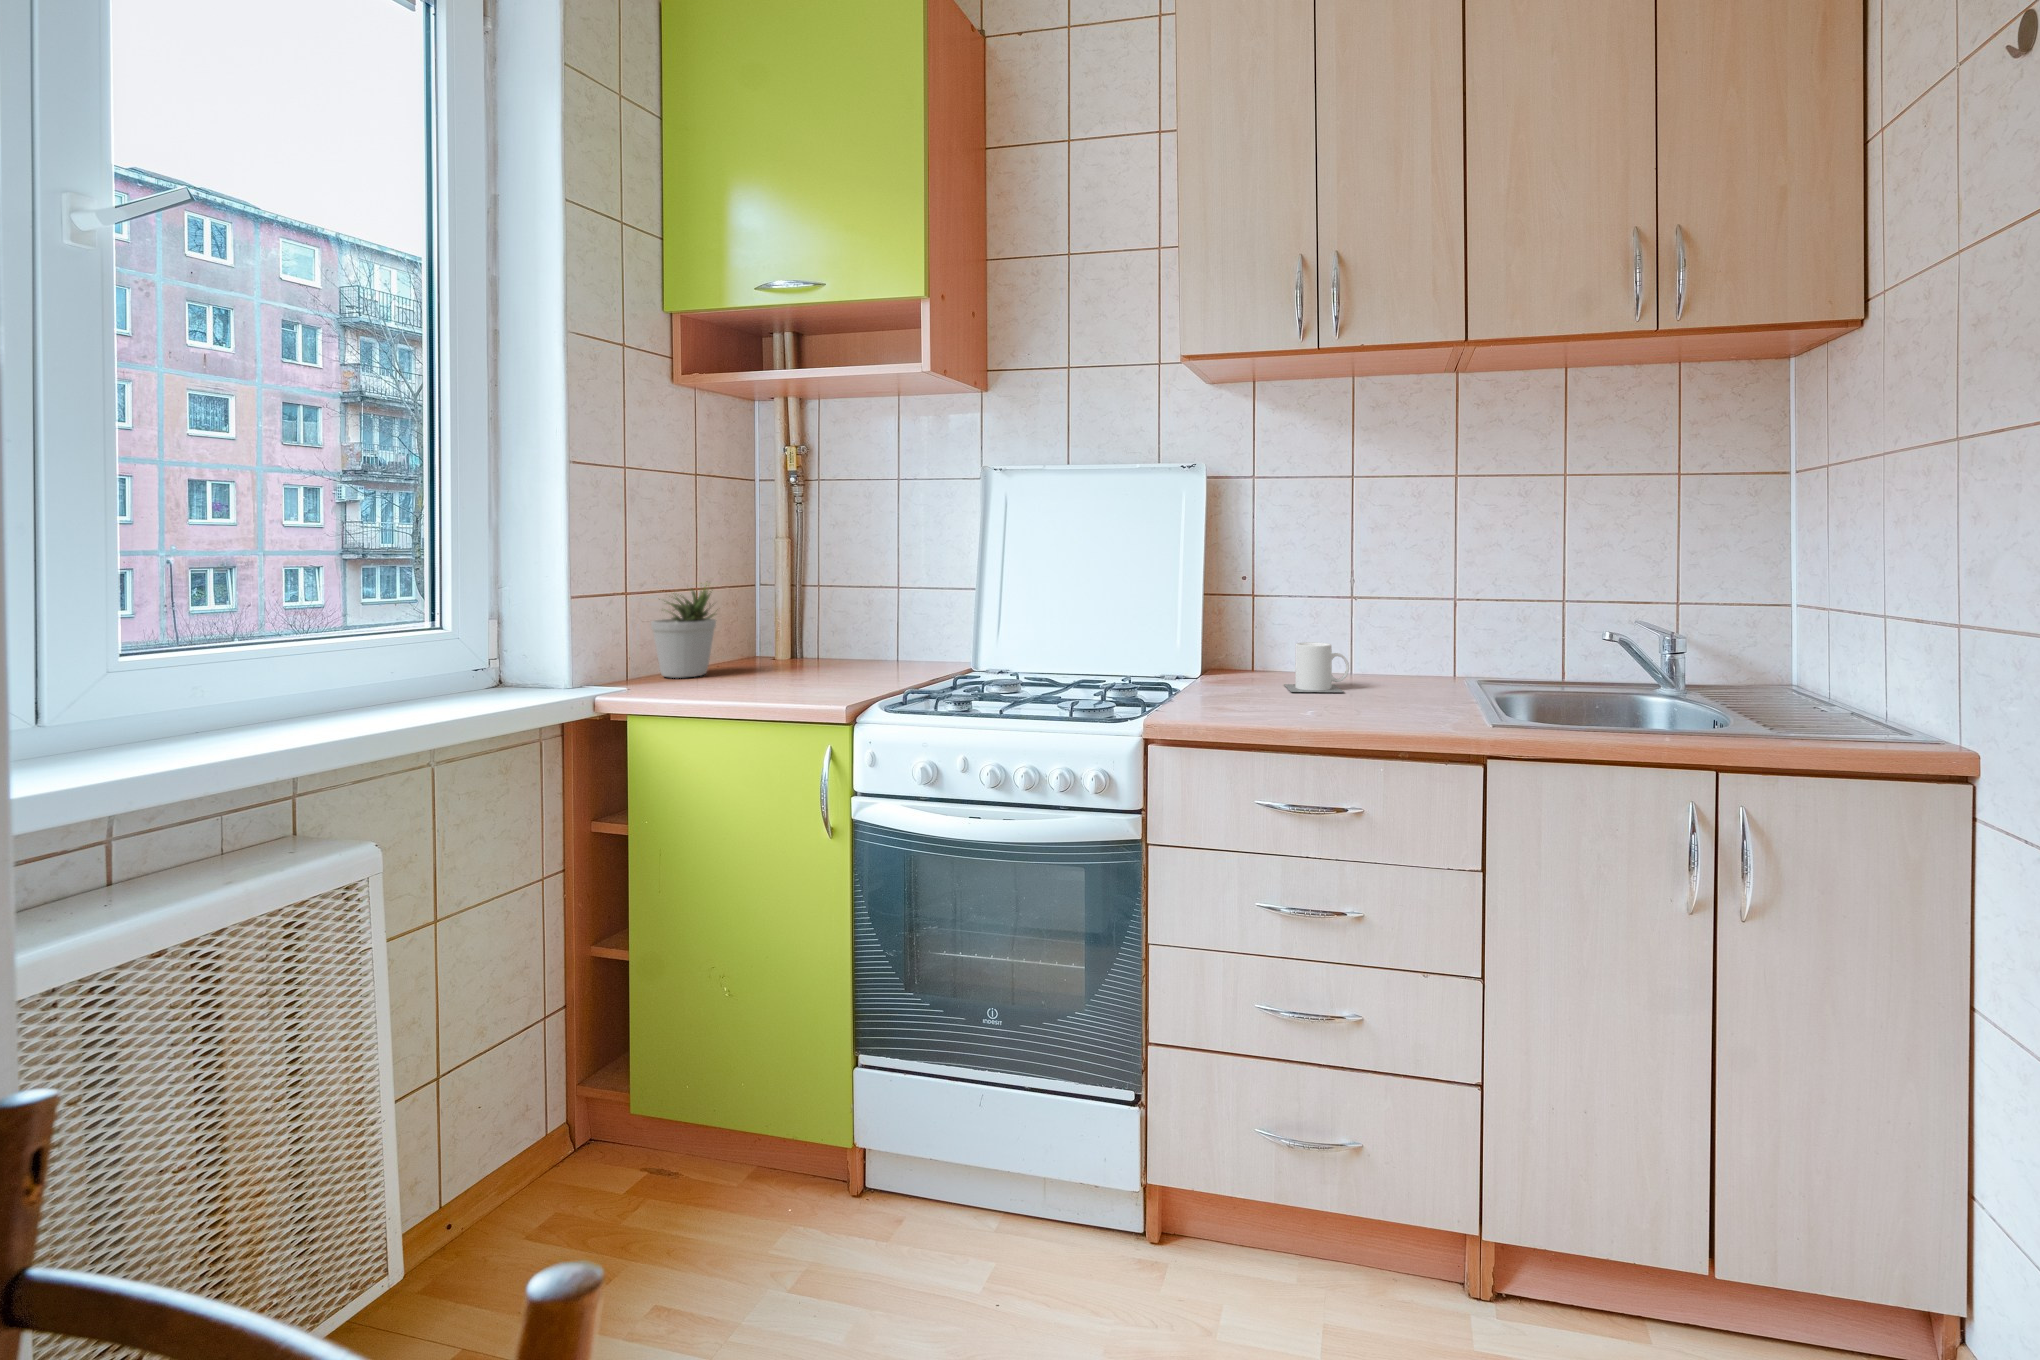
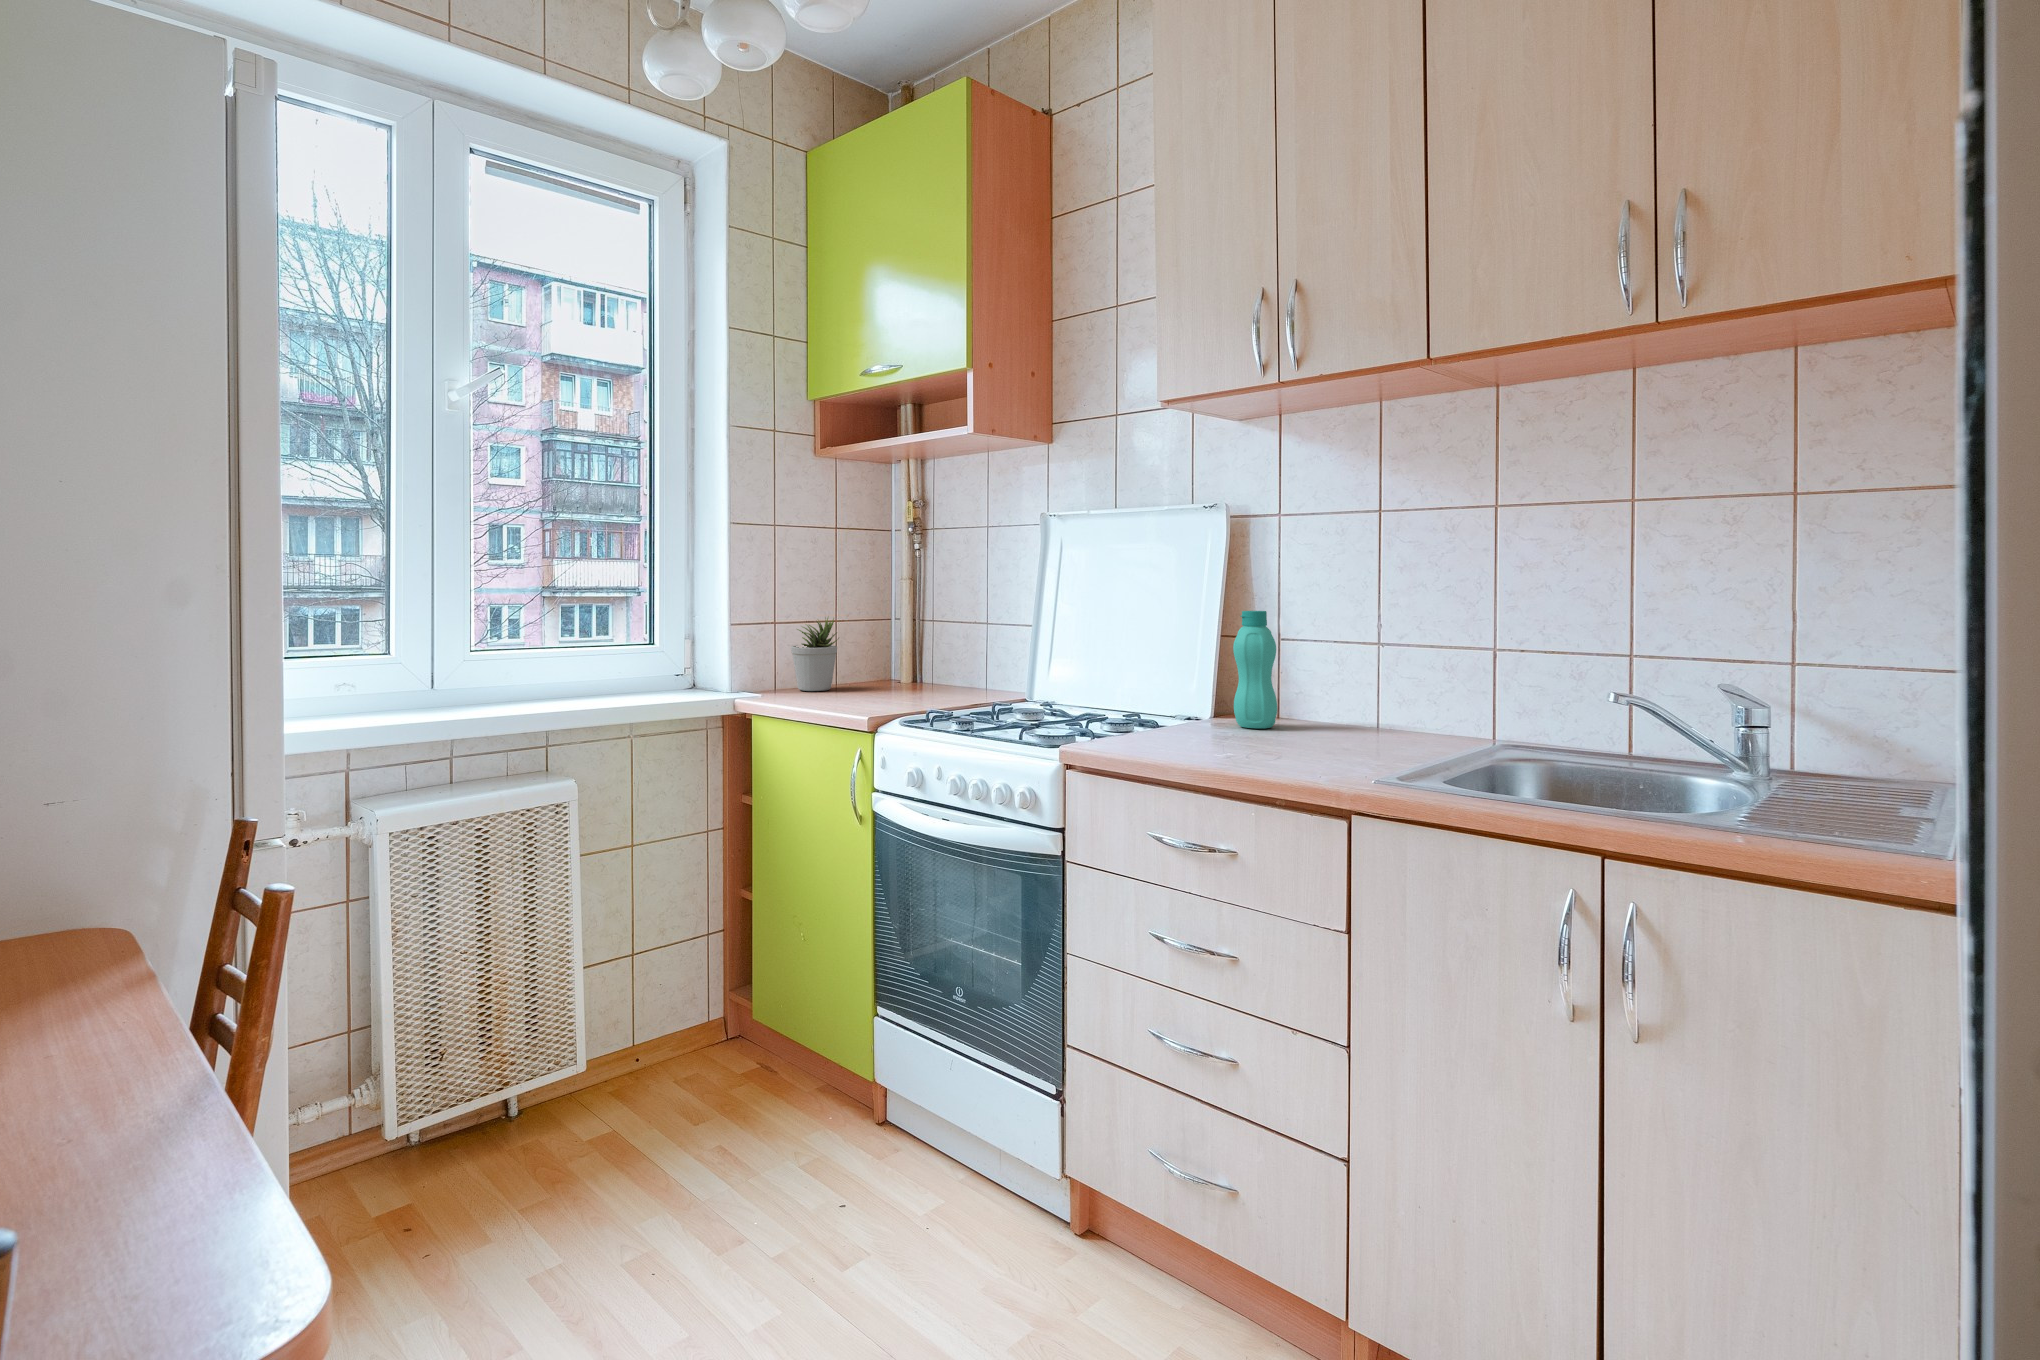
bottle: none [1222,568,1264,682] -> present [1233,611,1277,728]
mug: present [1284,642,1349,692] -> none [1269,691,1347,745]

